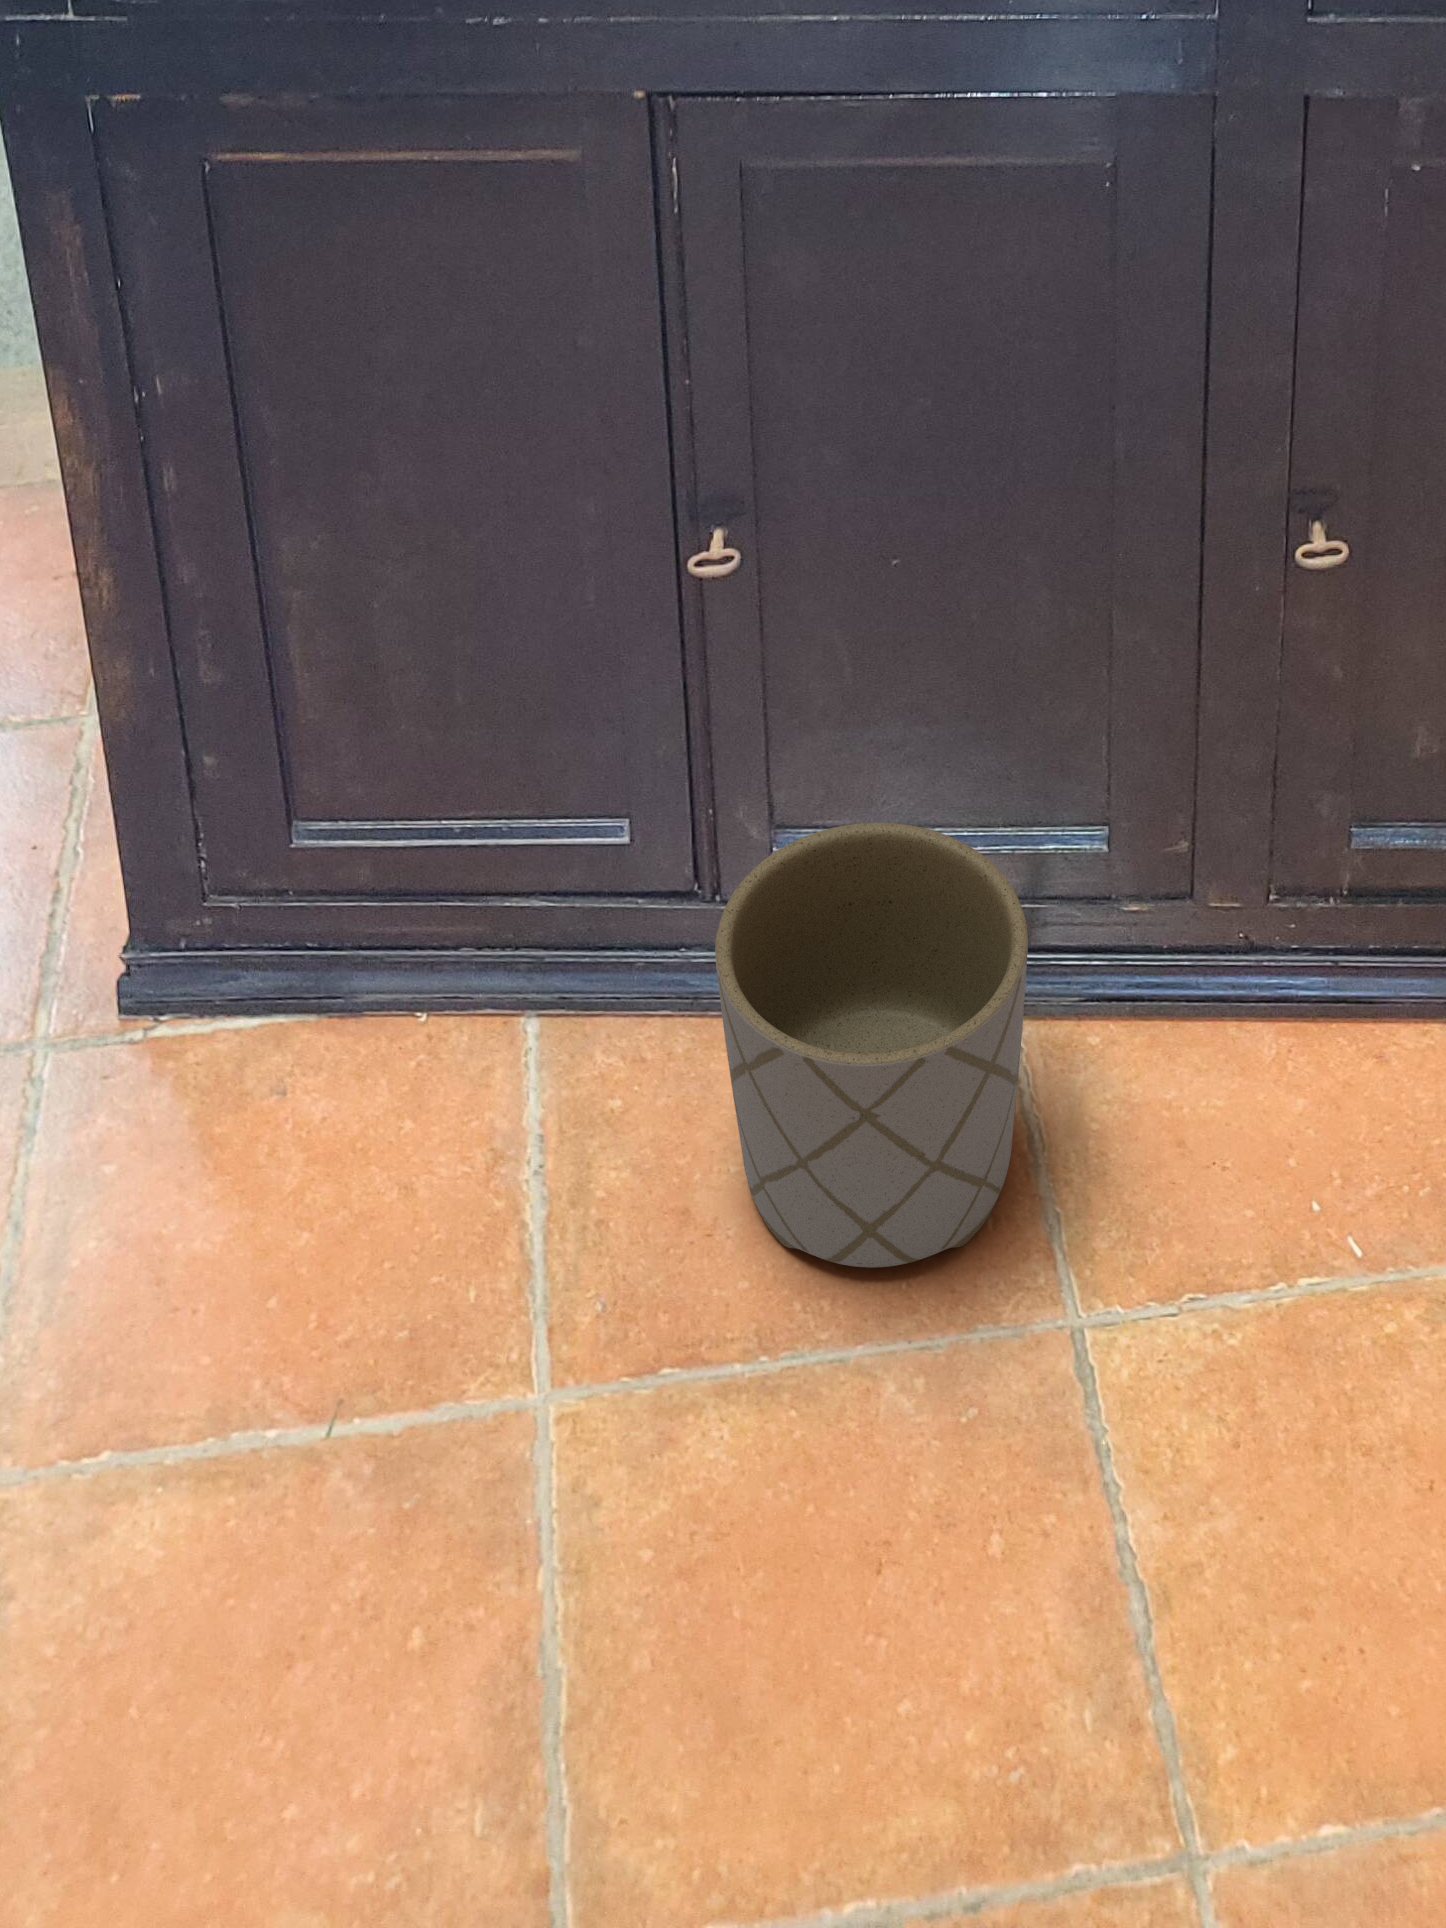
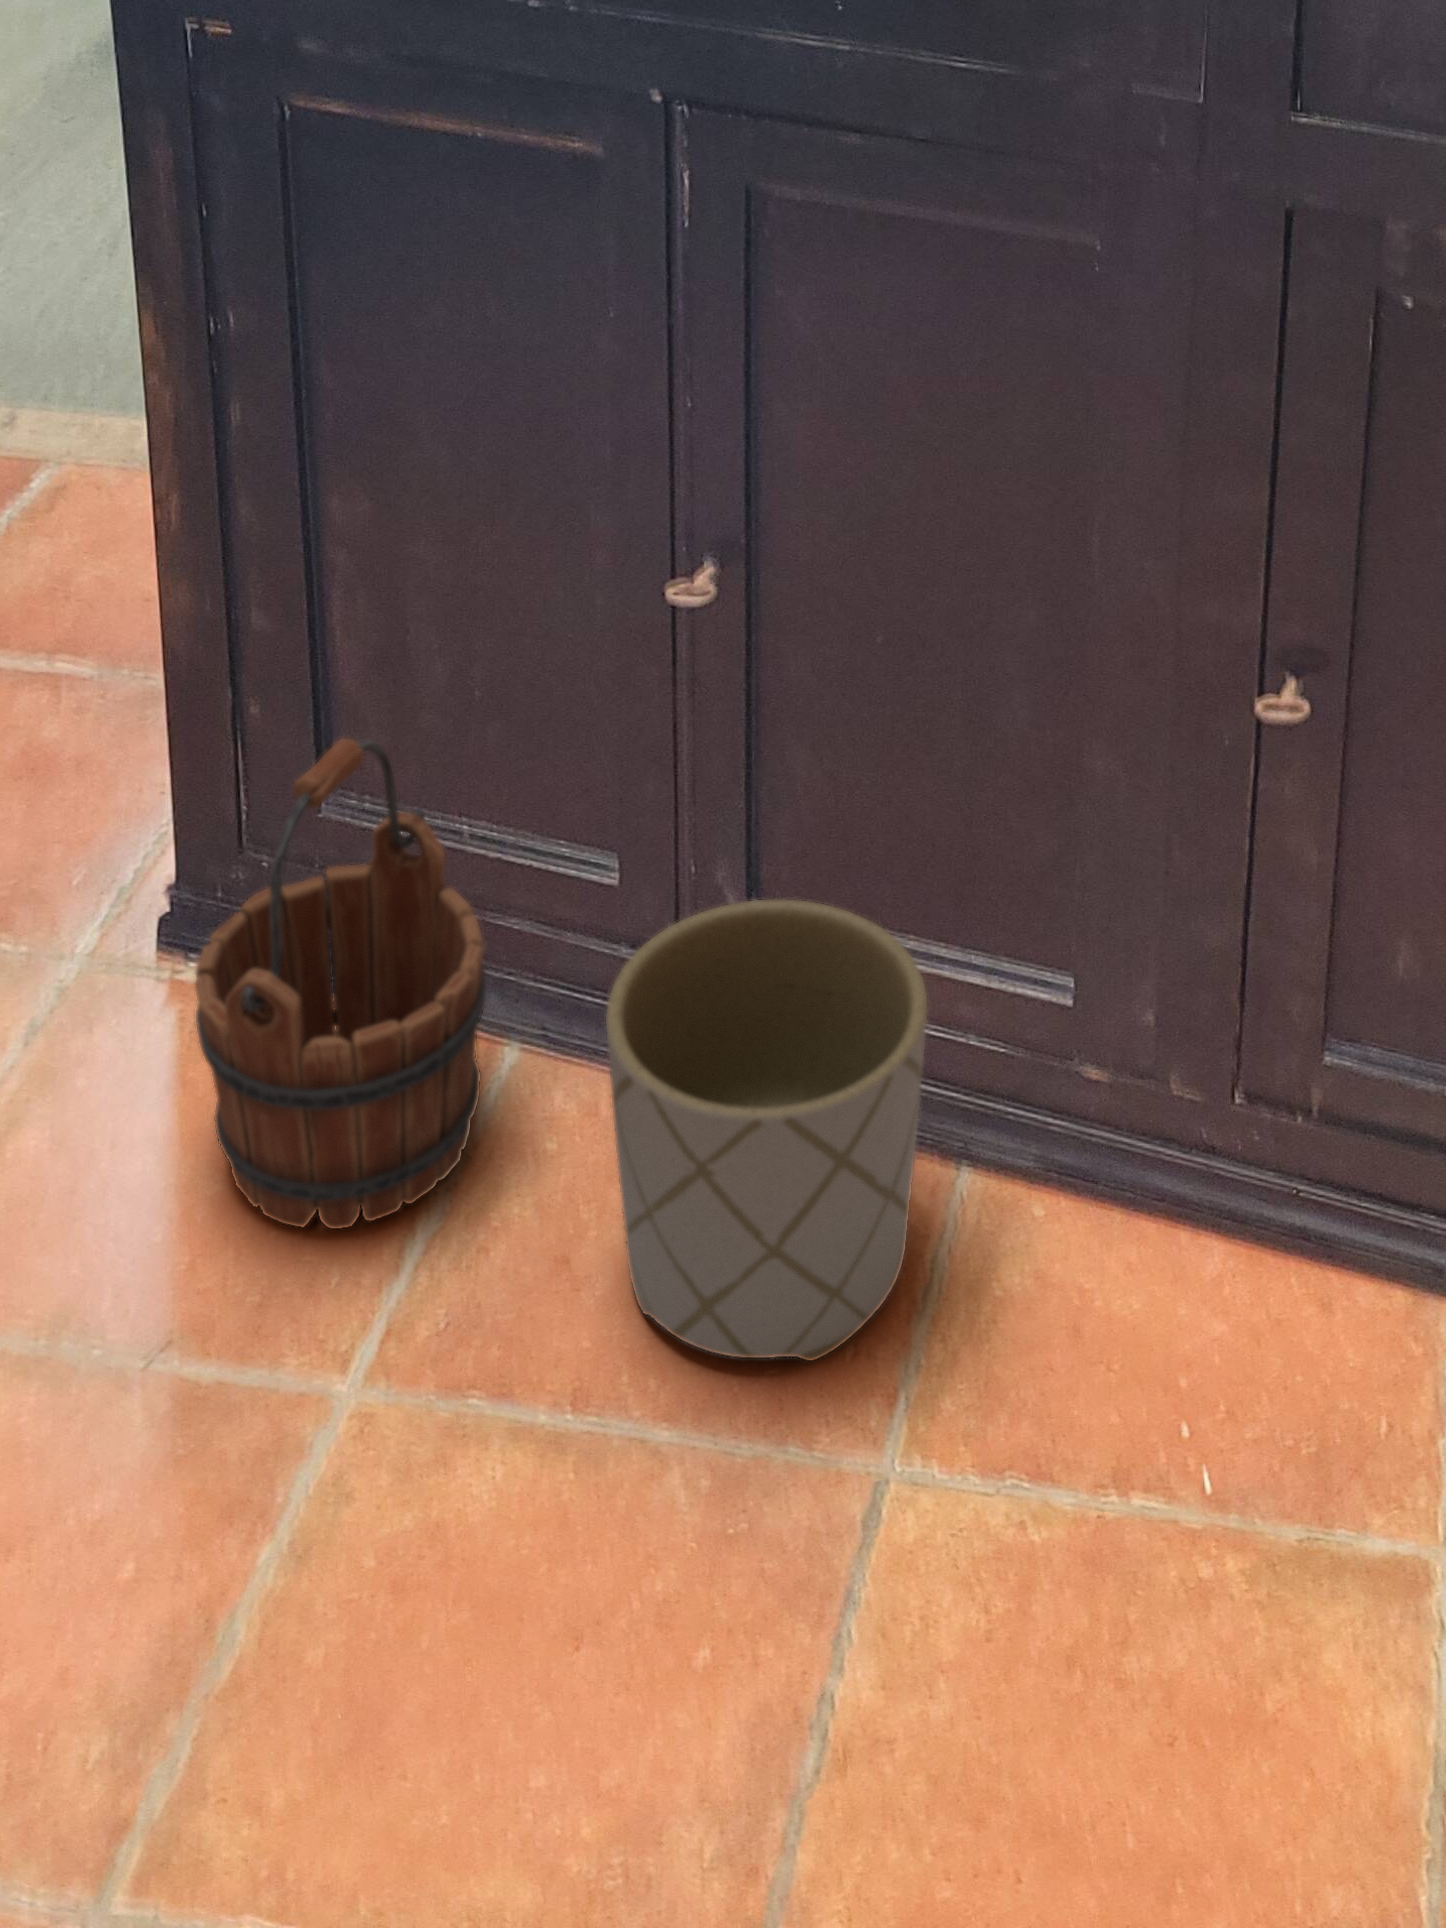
wooden bucket: none [253,779,547,1263] -> present [195,738,487,1229]

